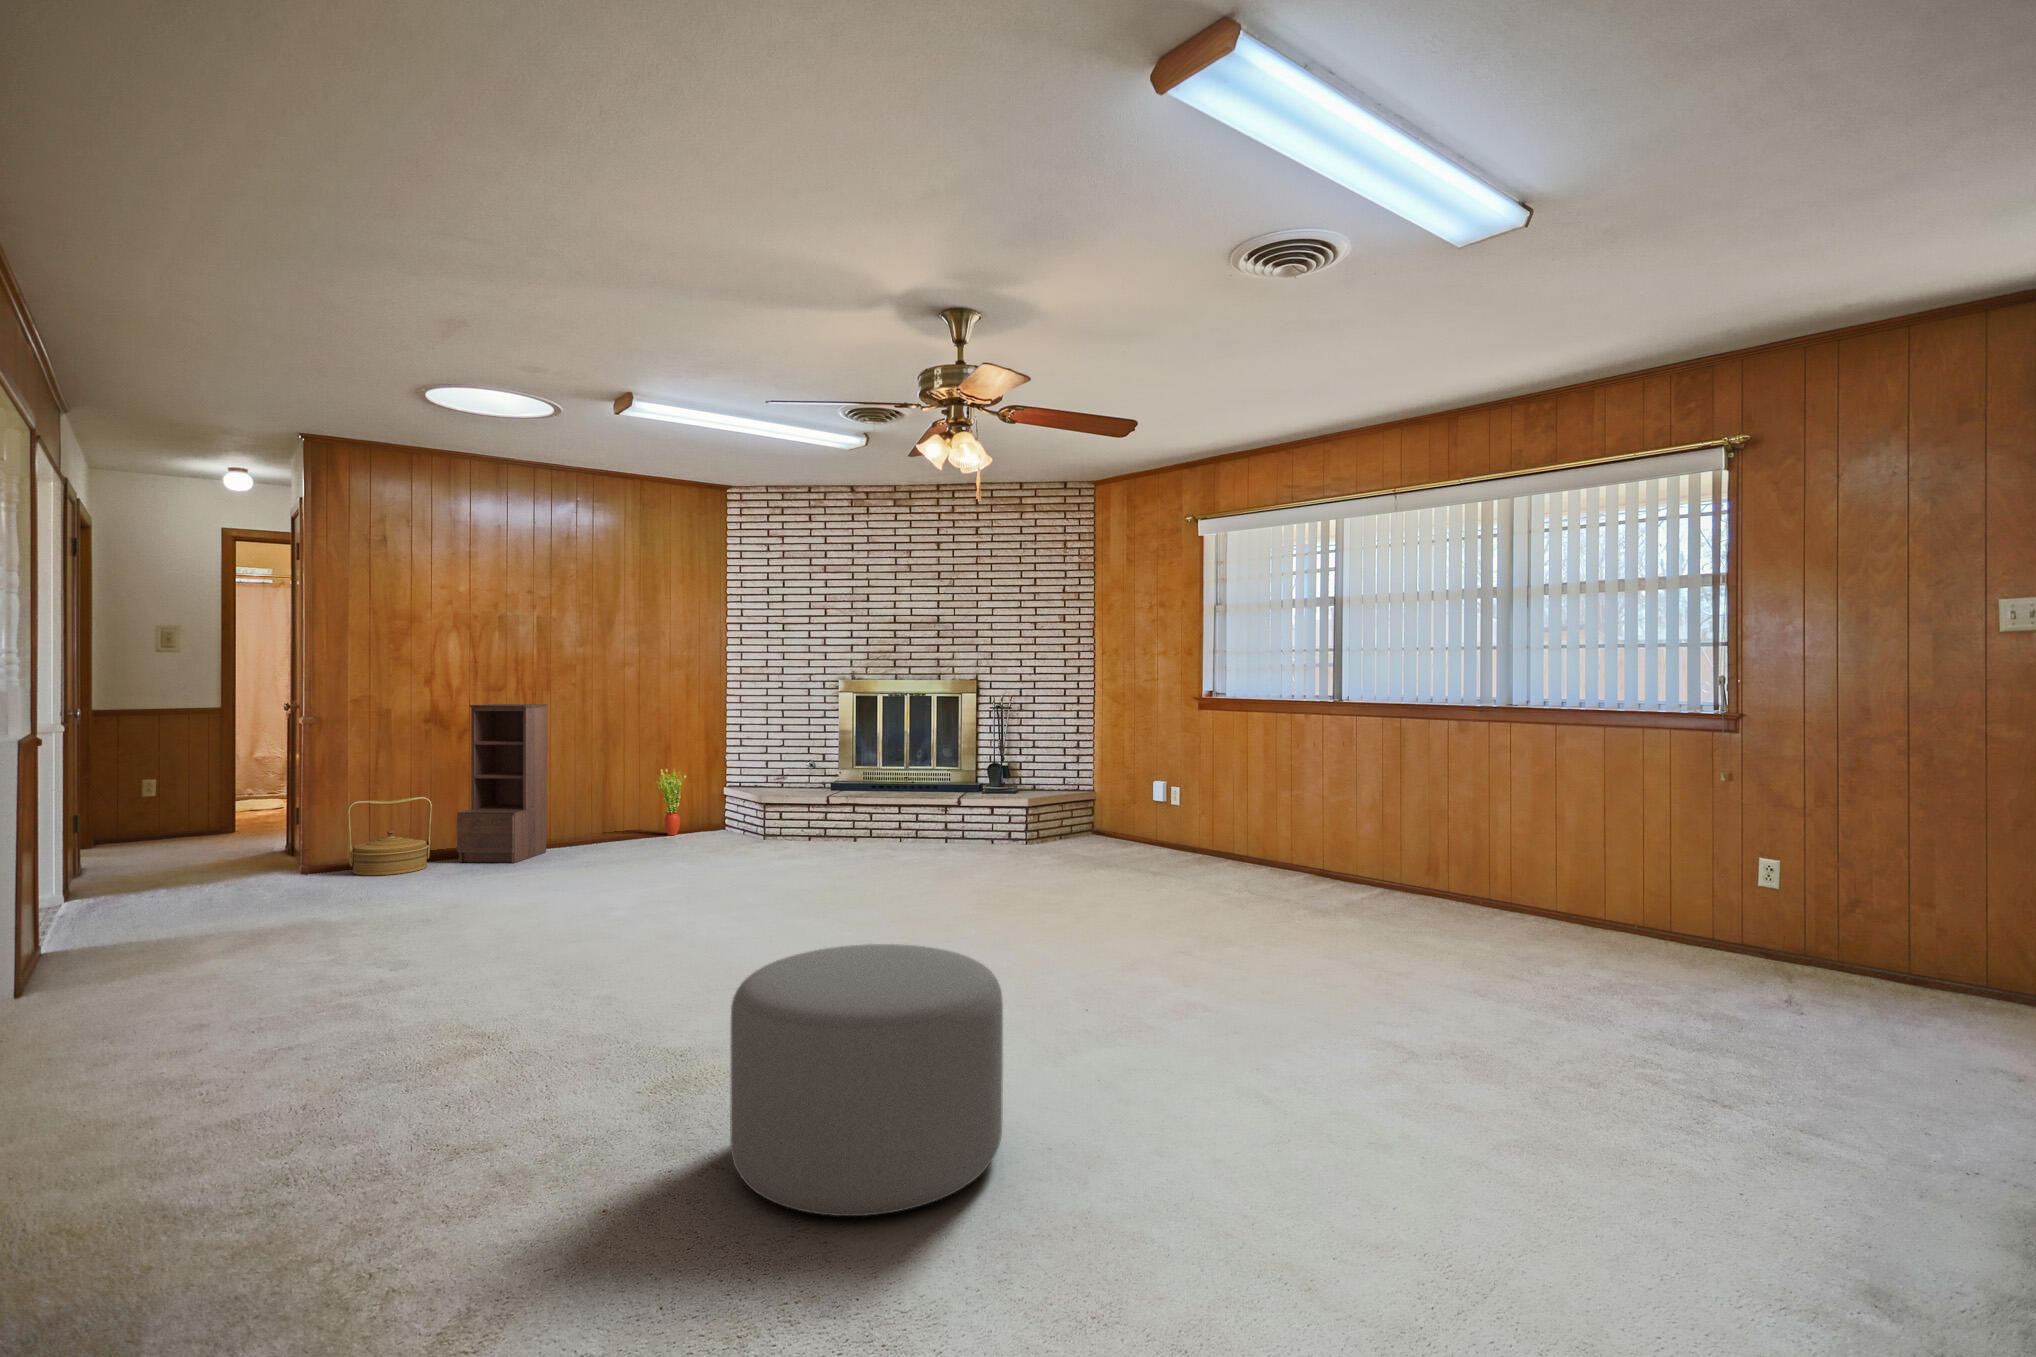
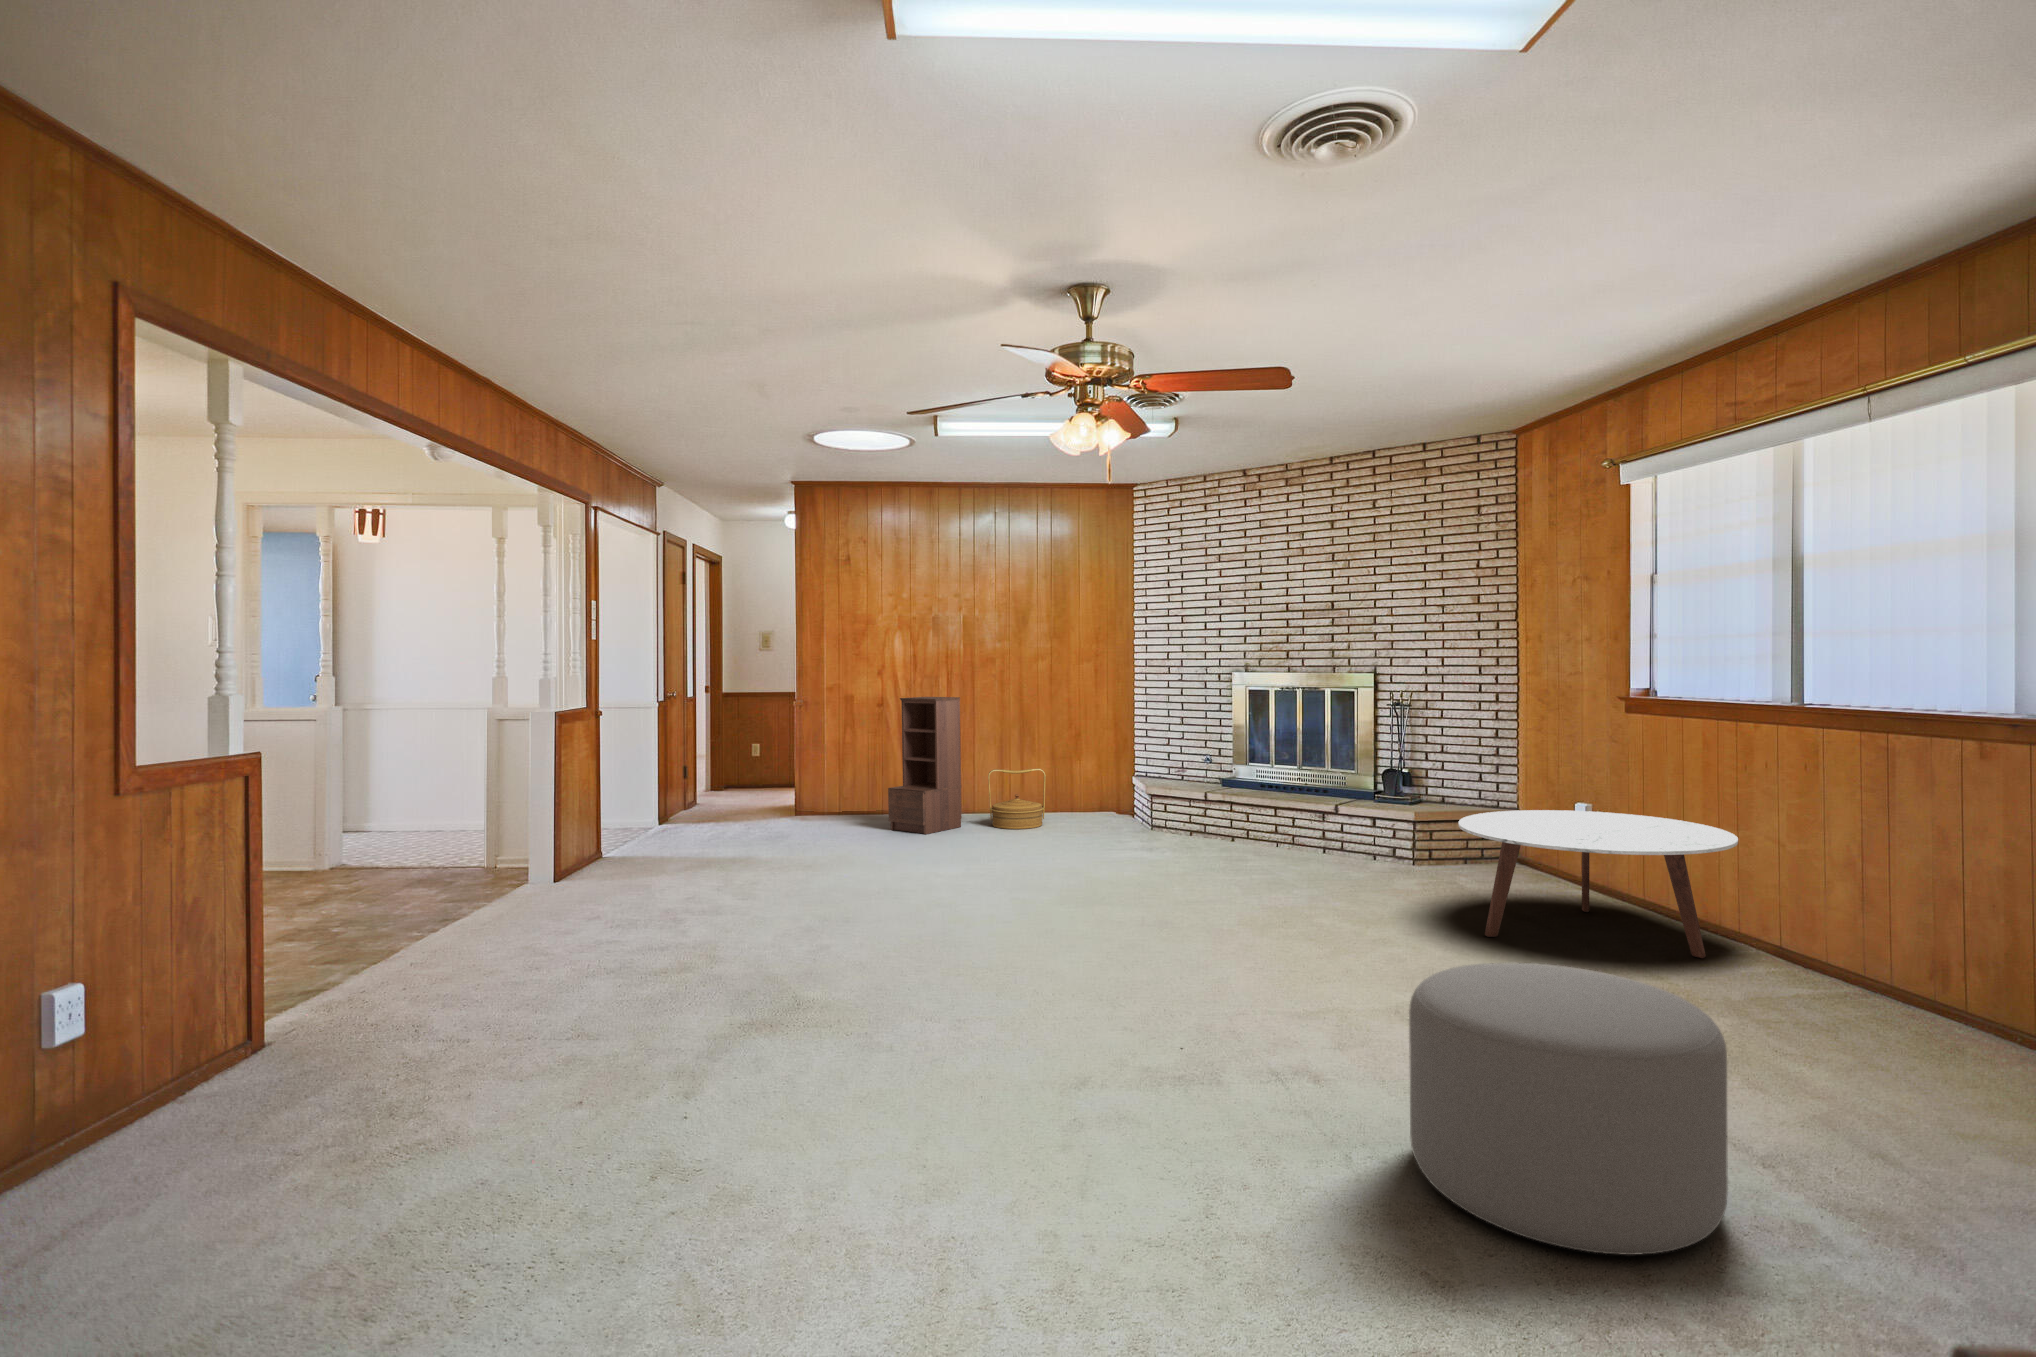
potted plant: present [657,768,686,835] -> none [1062,757,1090,820]
coffee table: none [1121,787,1311,889] -> present [1458,810,1738,958]
woven basket: present [347,797,432,876] -> present [988,769,1046,829]
ottoman: present [730,944,1003,1216] -> present [1409,963,1728,1255]

